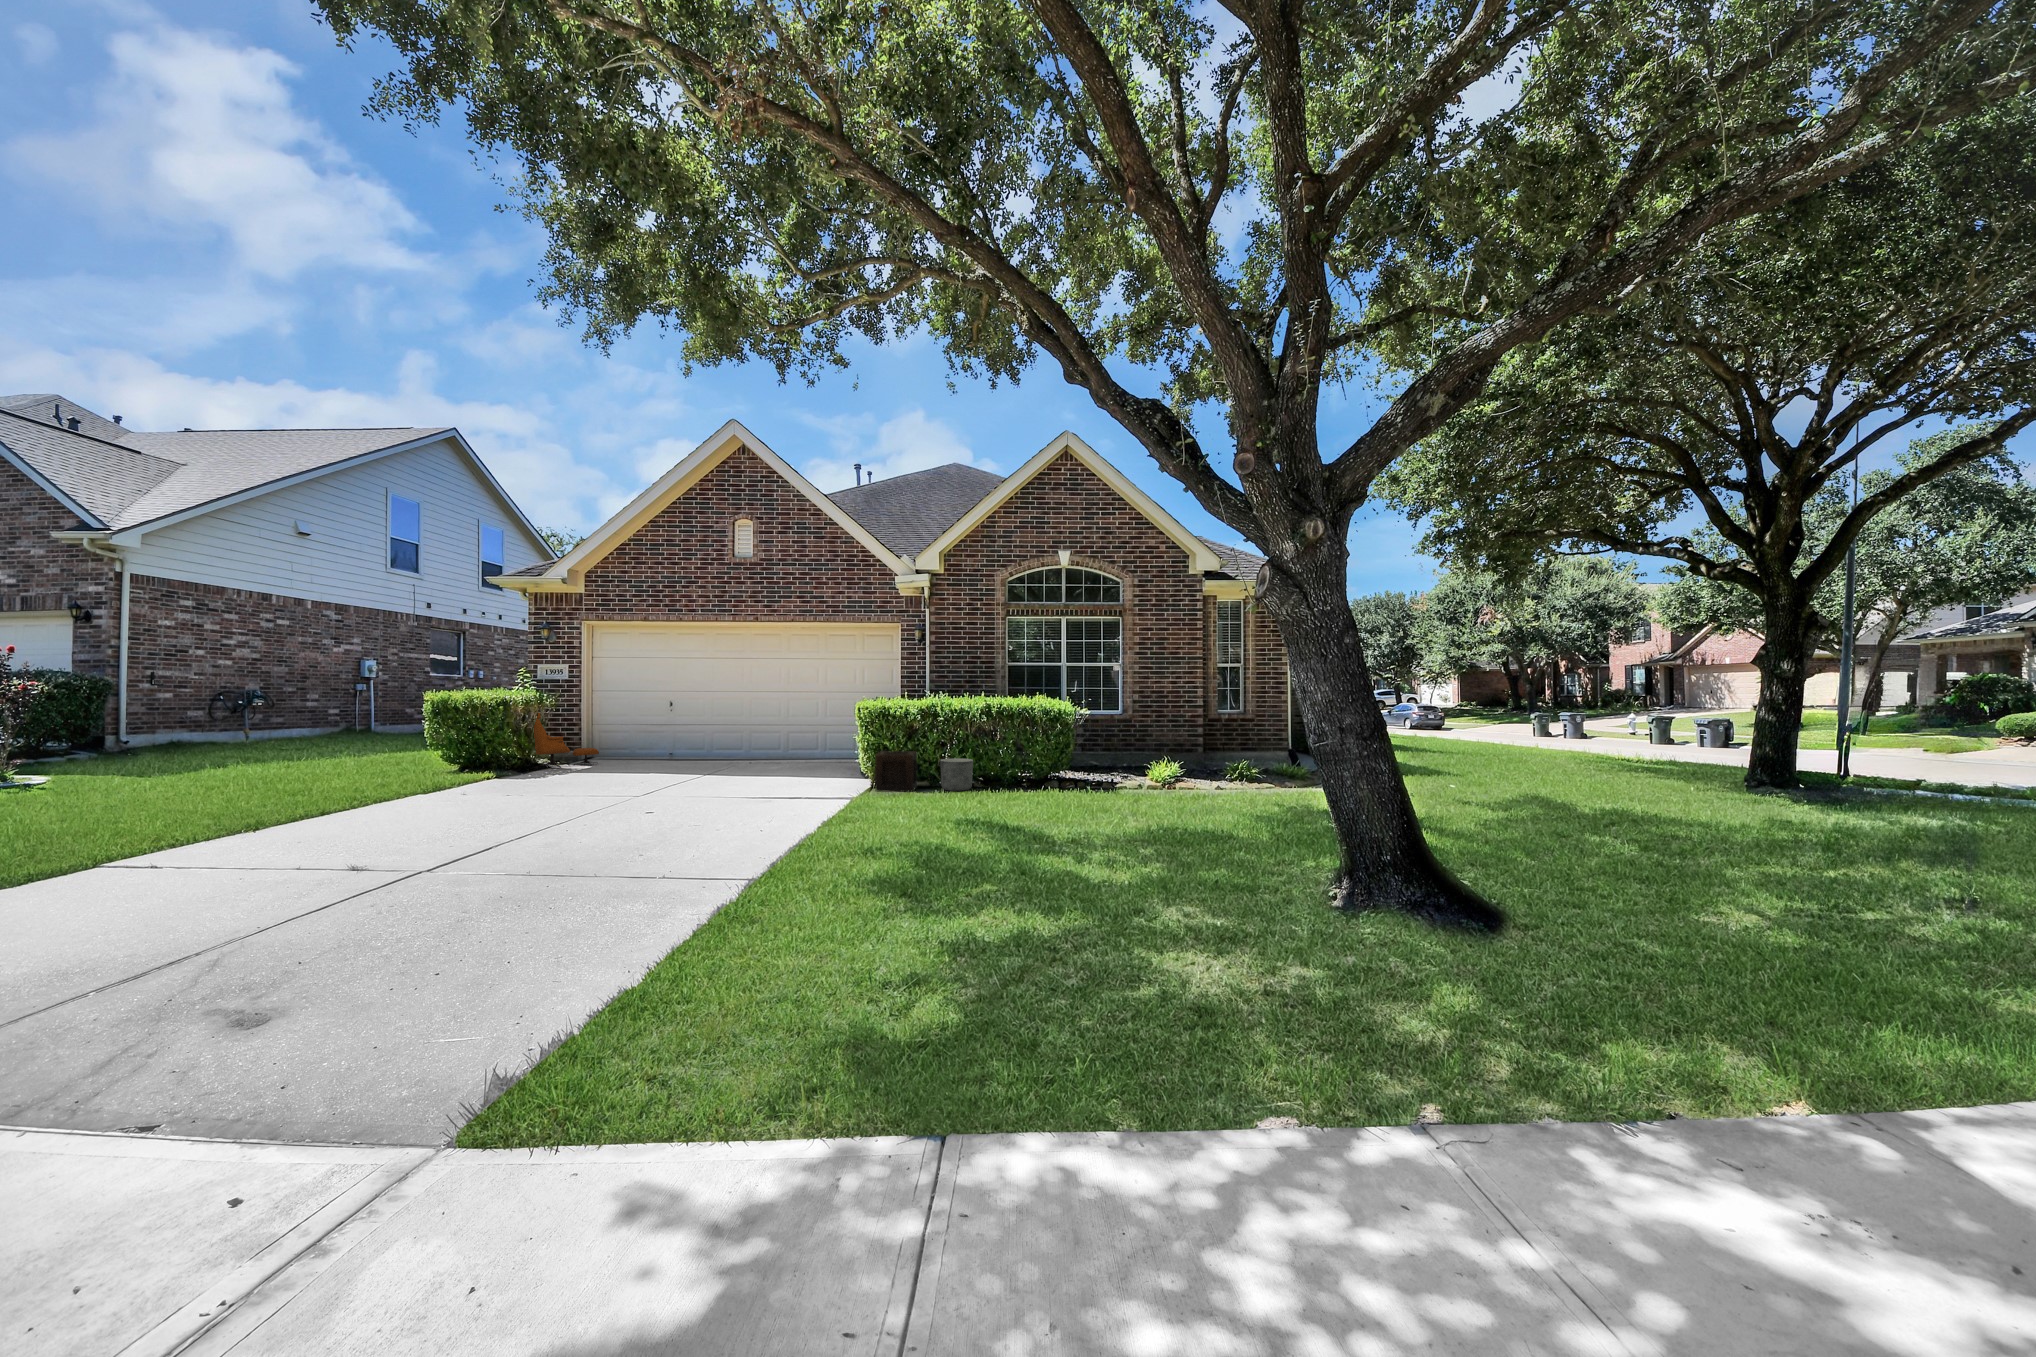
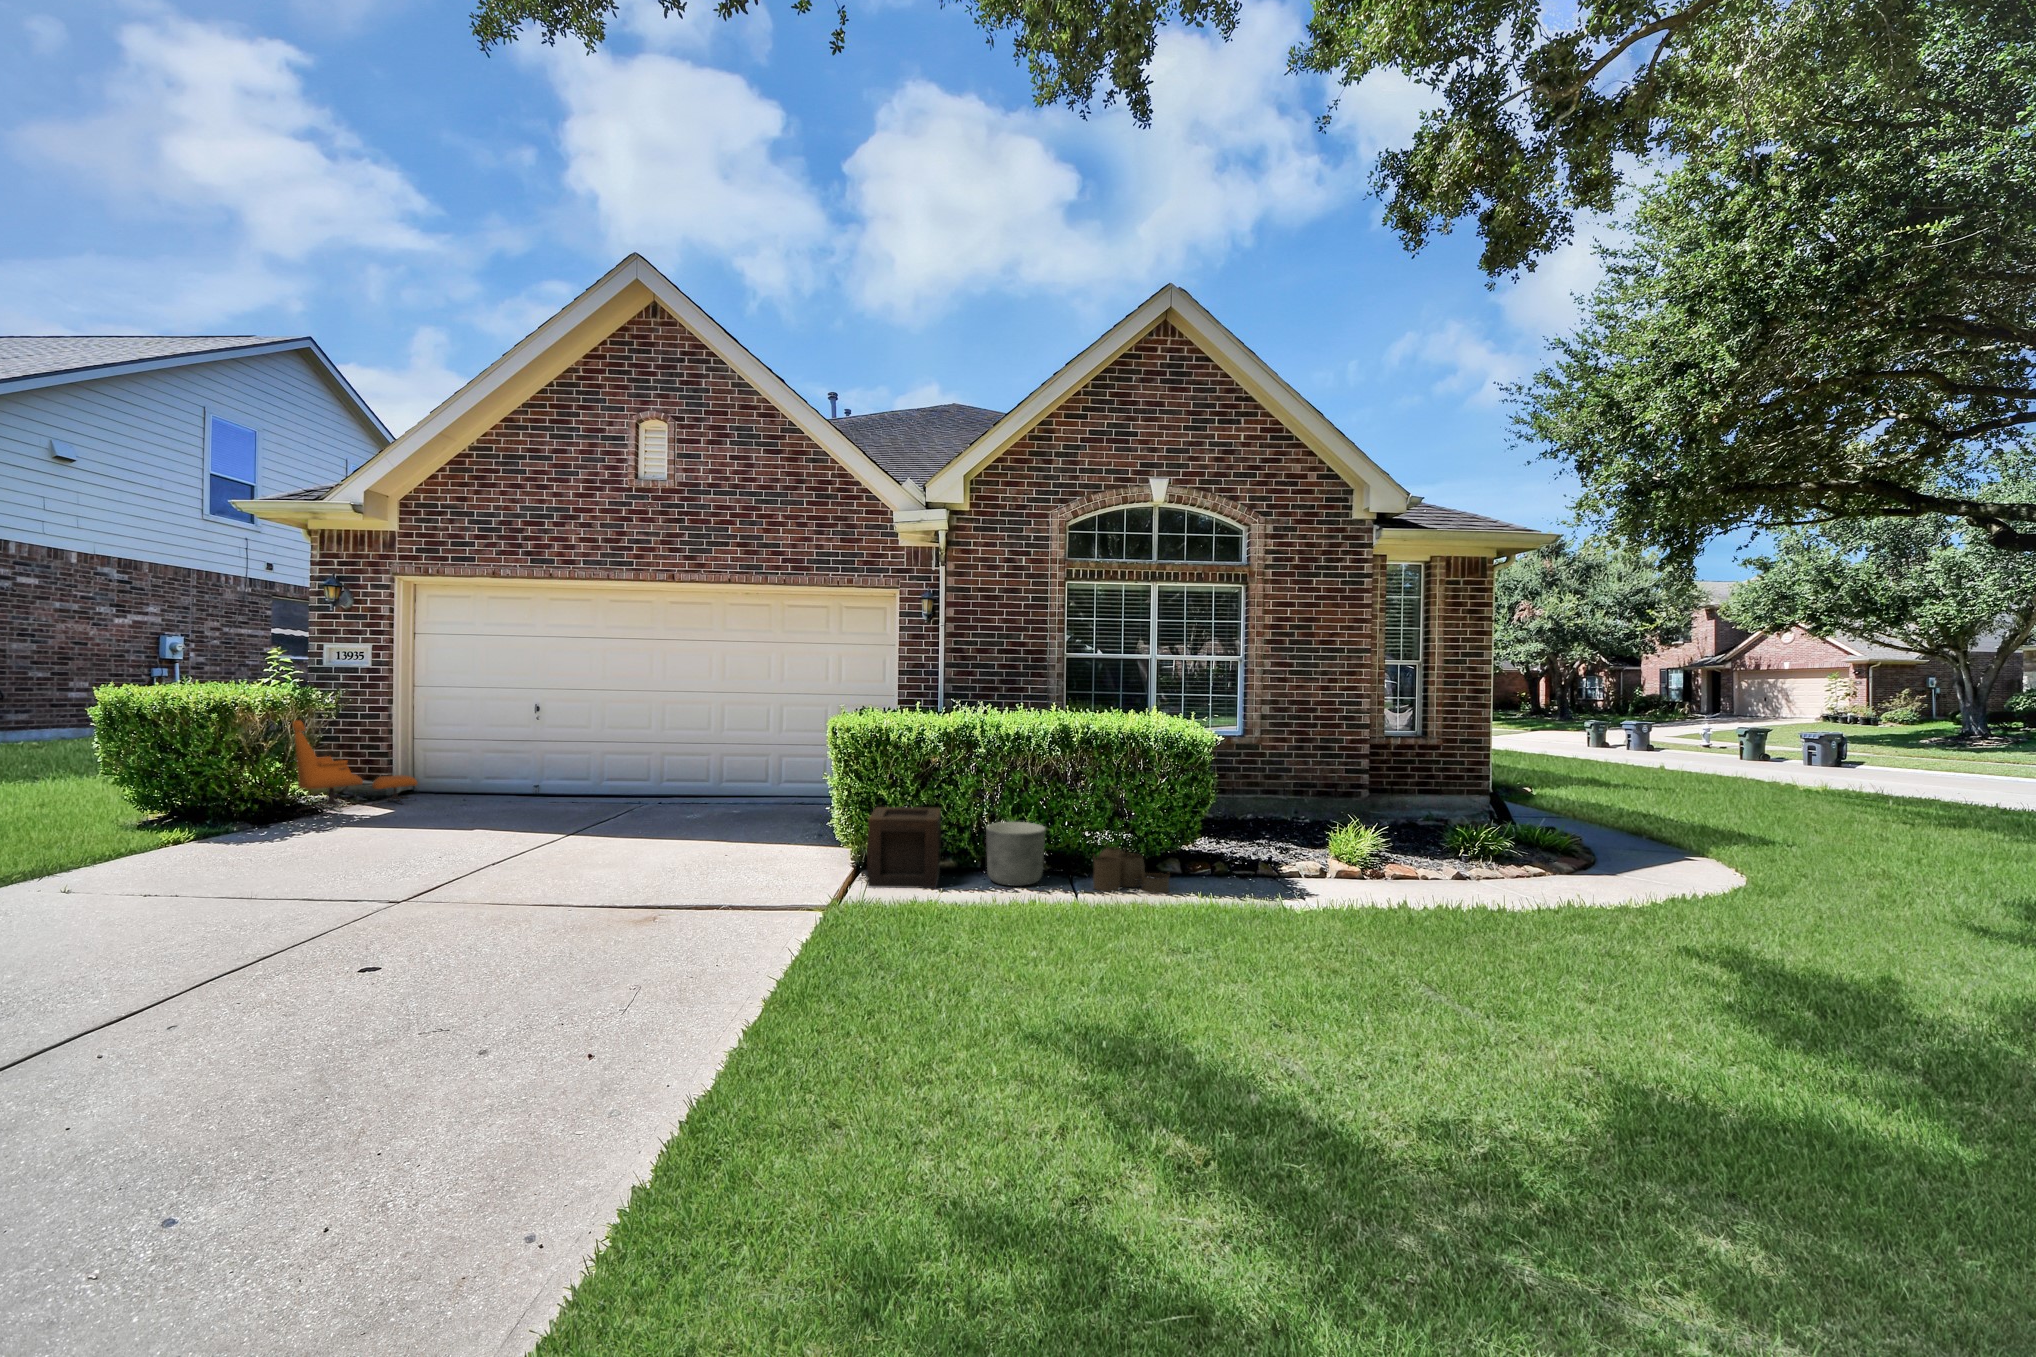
woven basket: none [998,771,1039,793] -> present [1093,847,1169,894]

